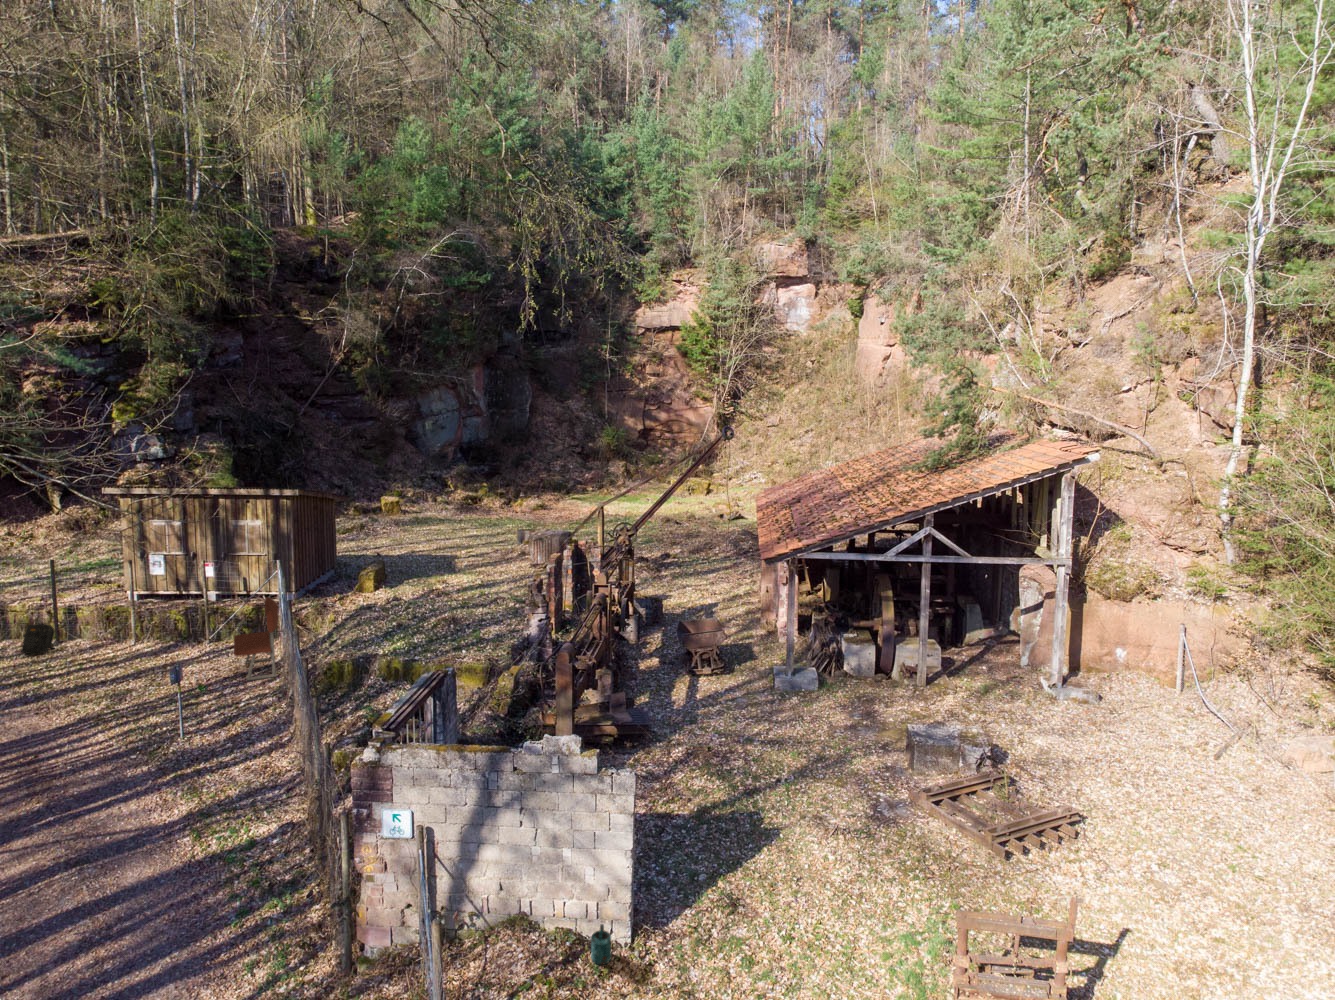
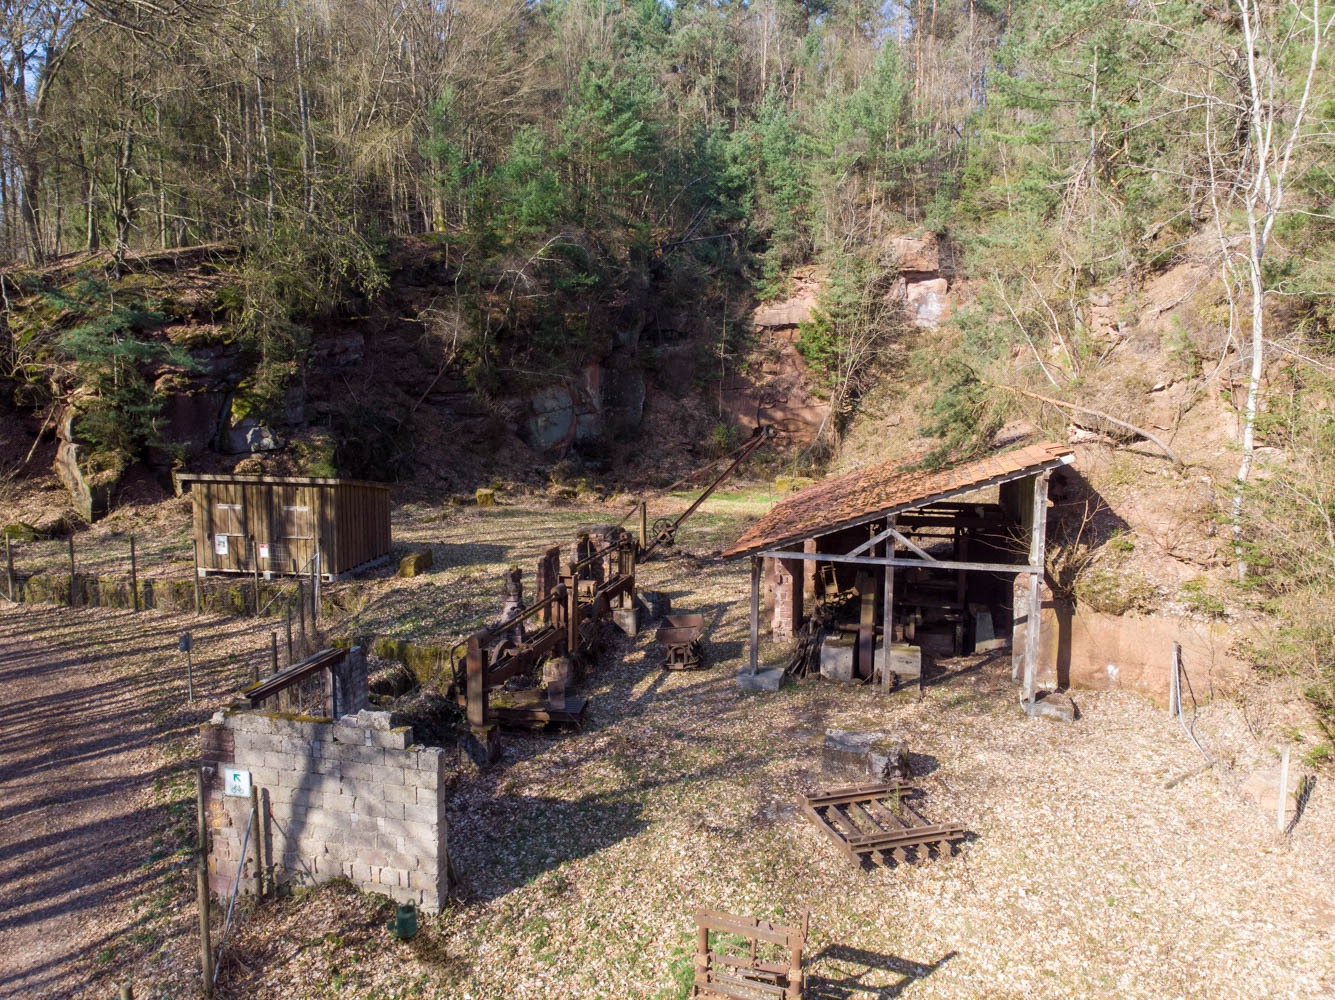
bench: present [234,597,279,680] -> none [255,575,301,651]
backpack: present [21,624,55,653] -> none [103,590,133,616]

